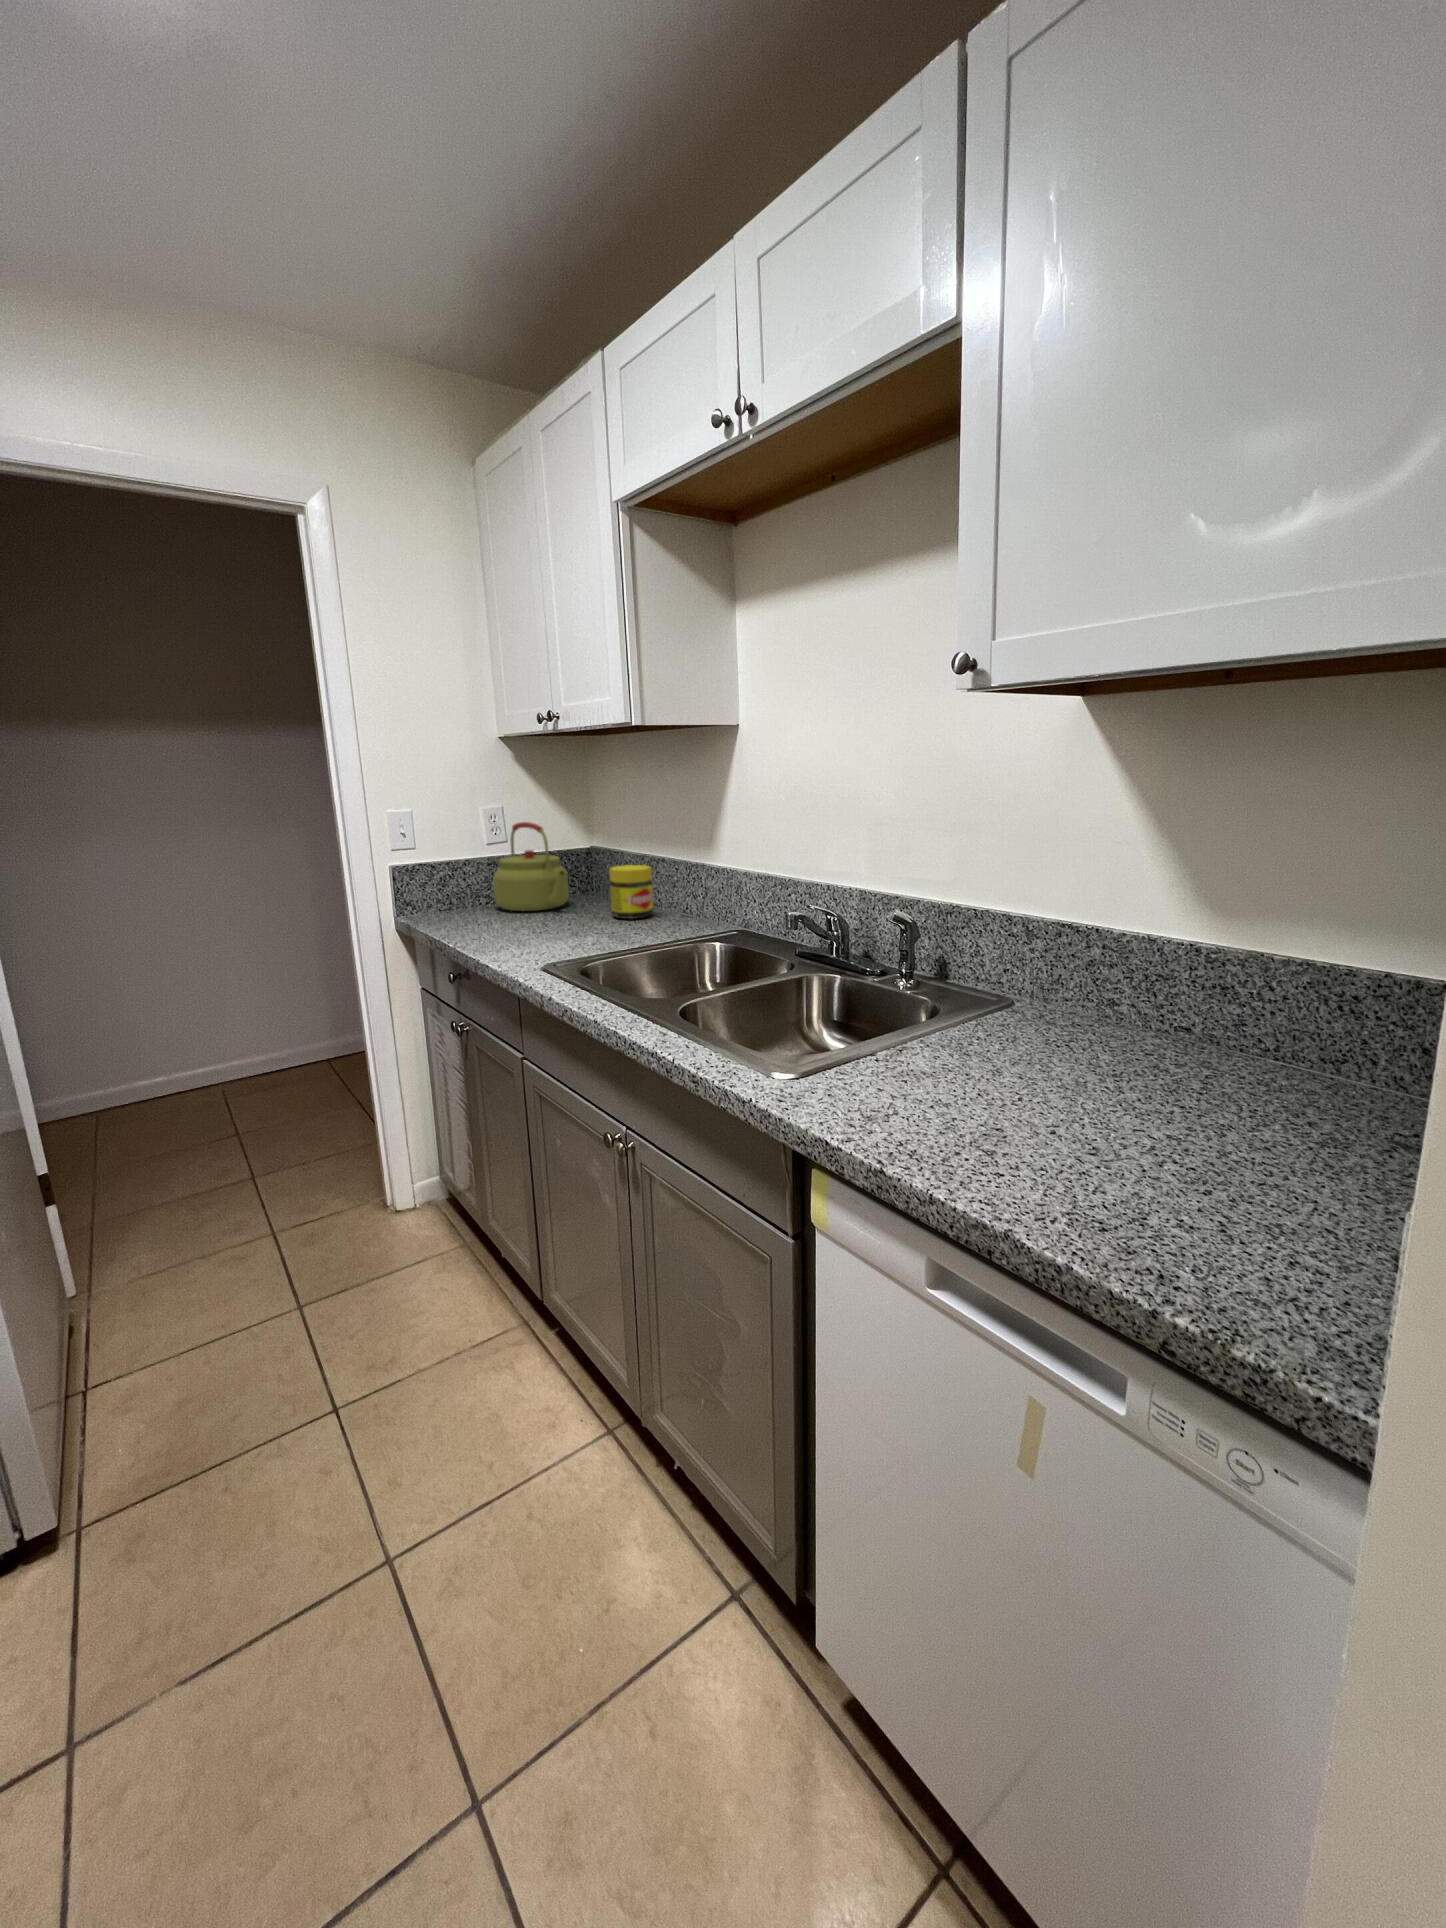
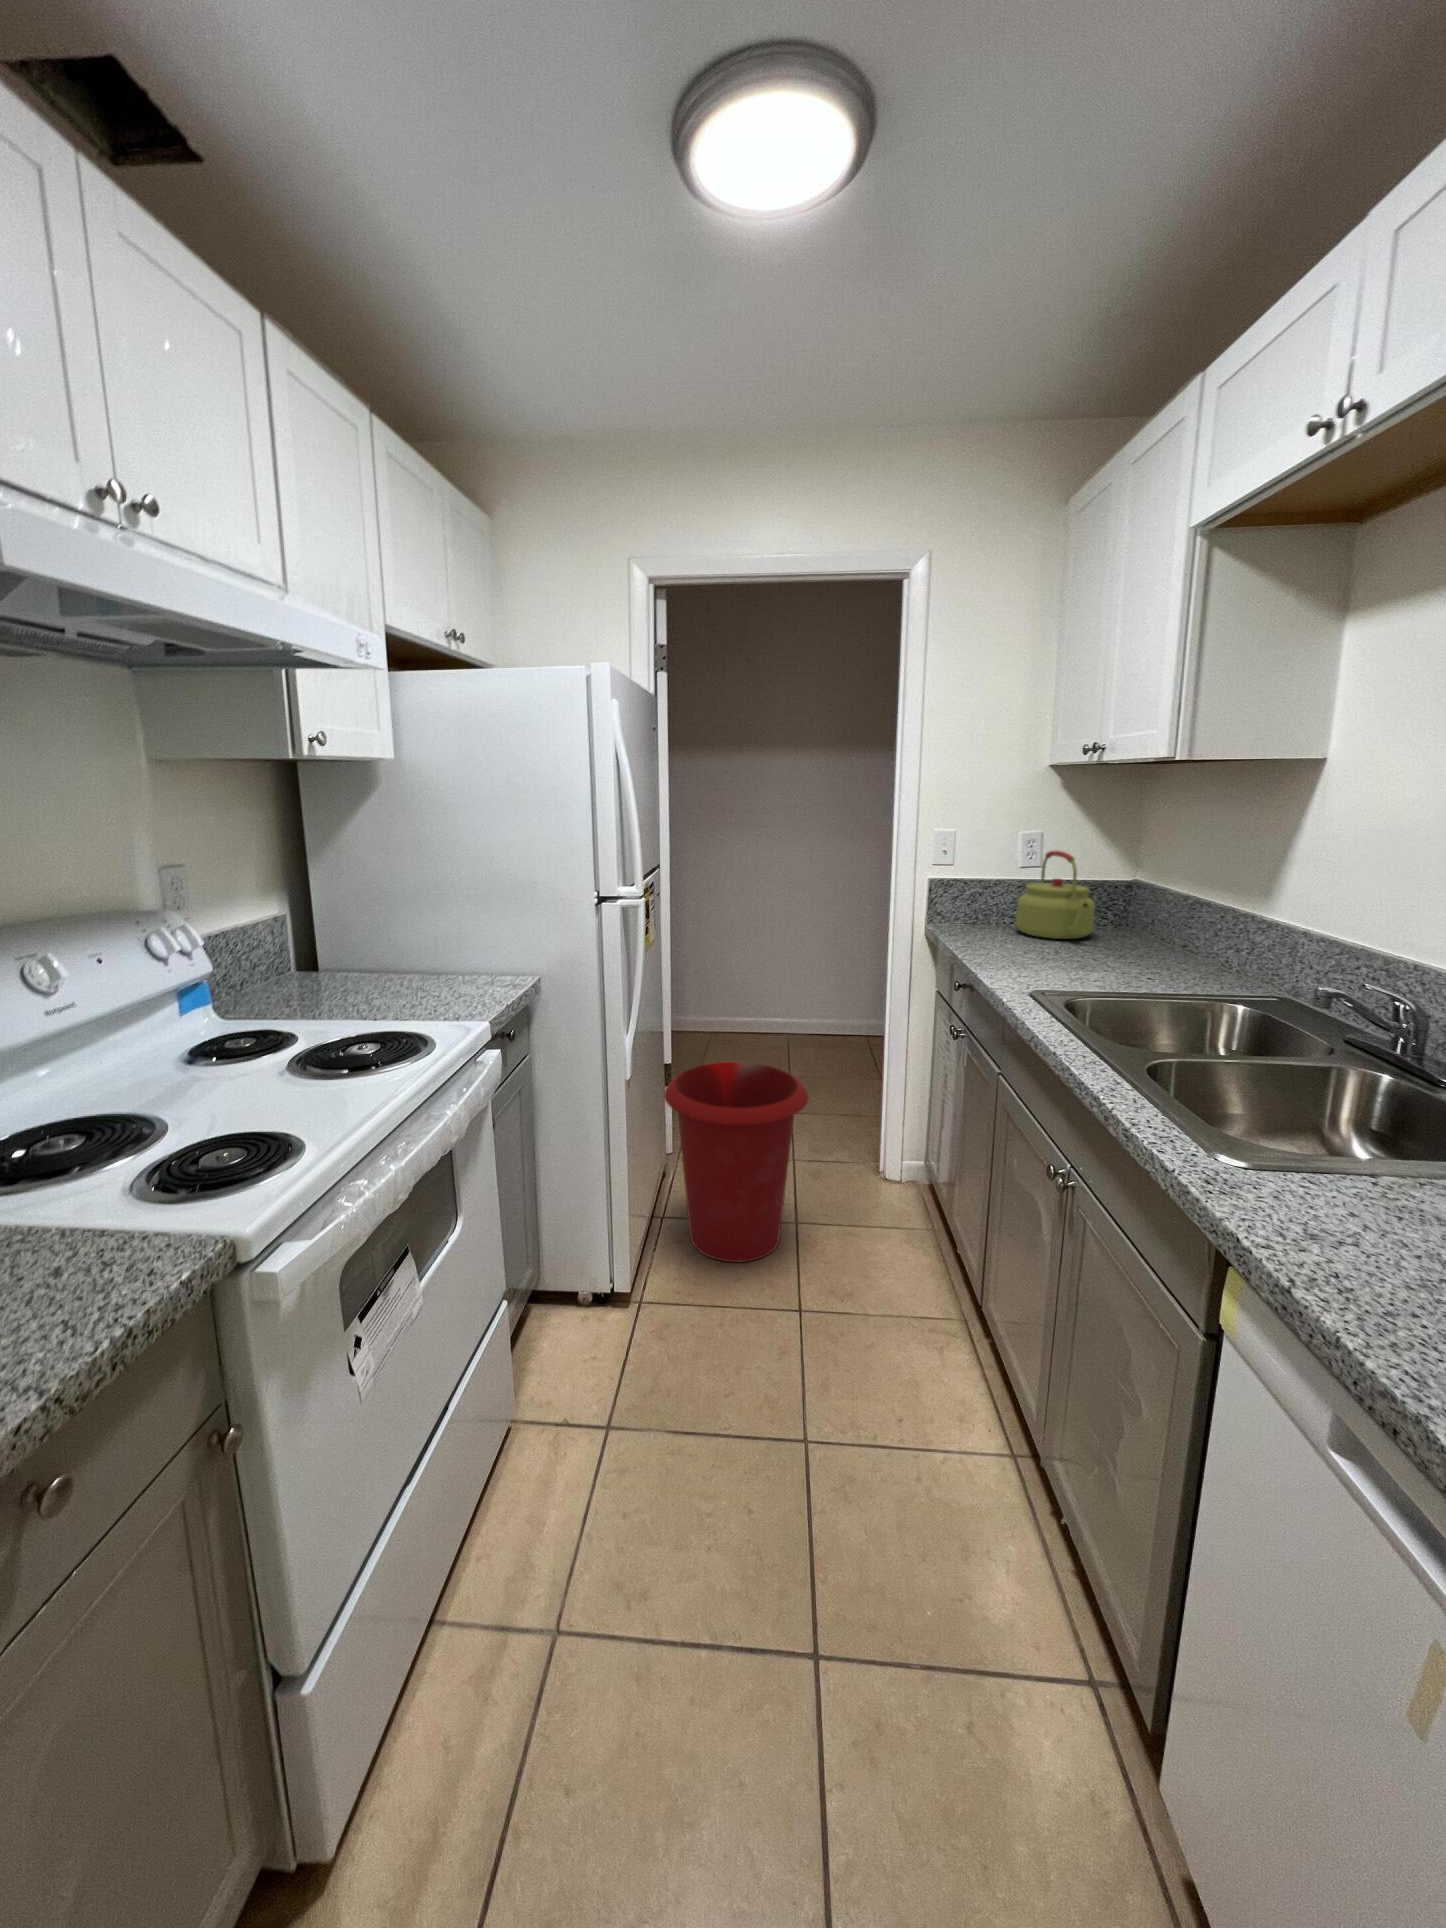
jar: present [609,865,653,919] -> none [1131,905,1188,963]
waste bin: none [53,1128,292,1409] -> present [664,1062,809,1262]

